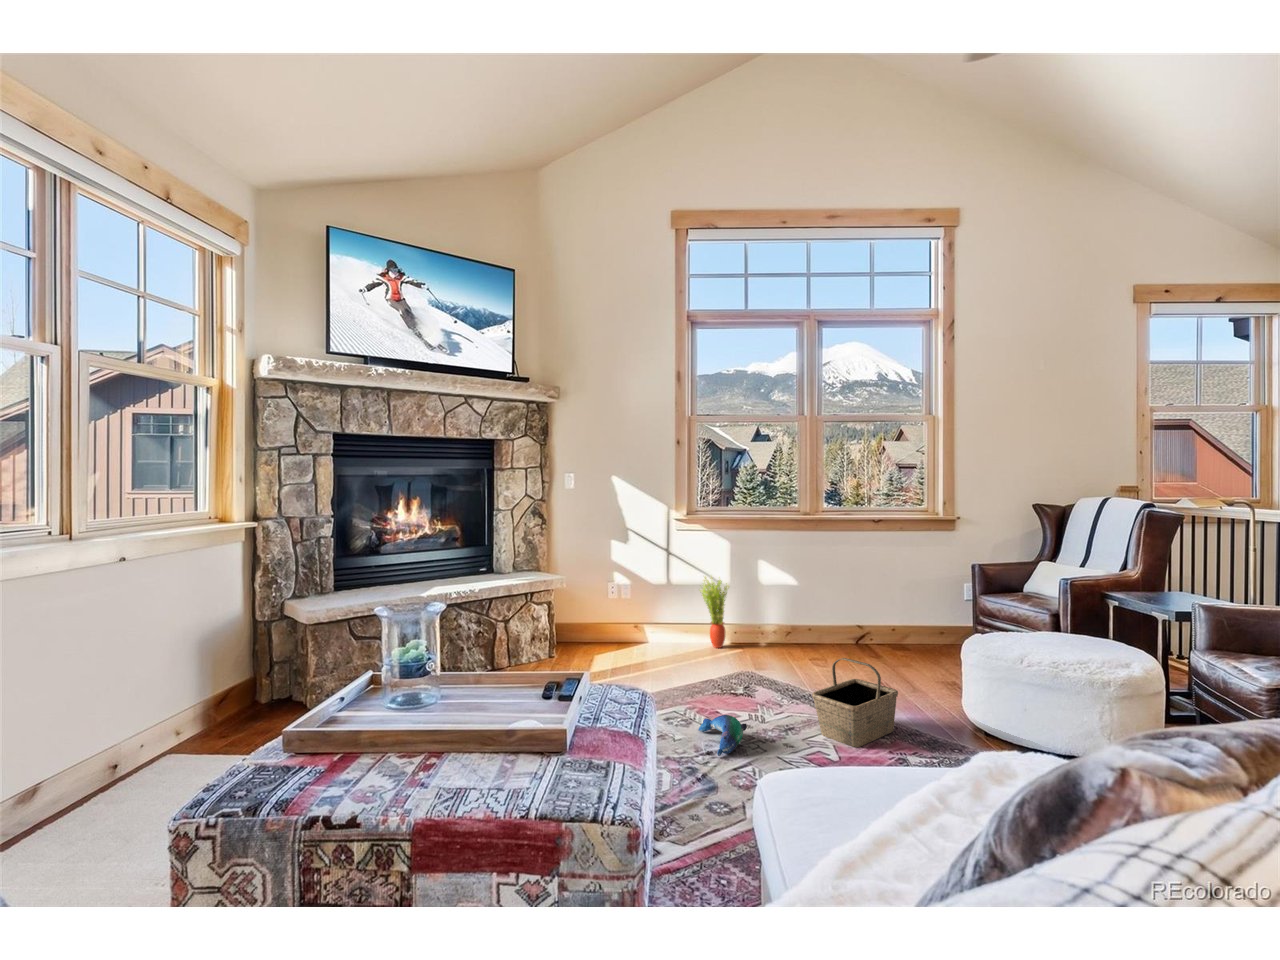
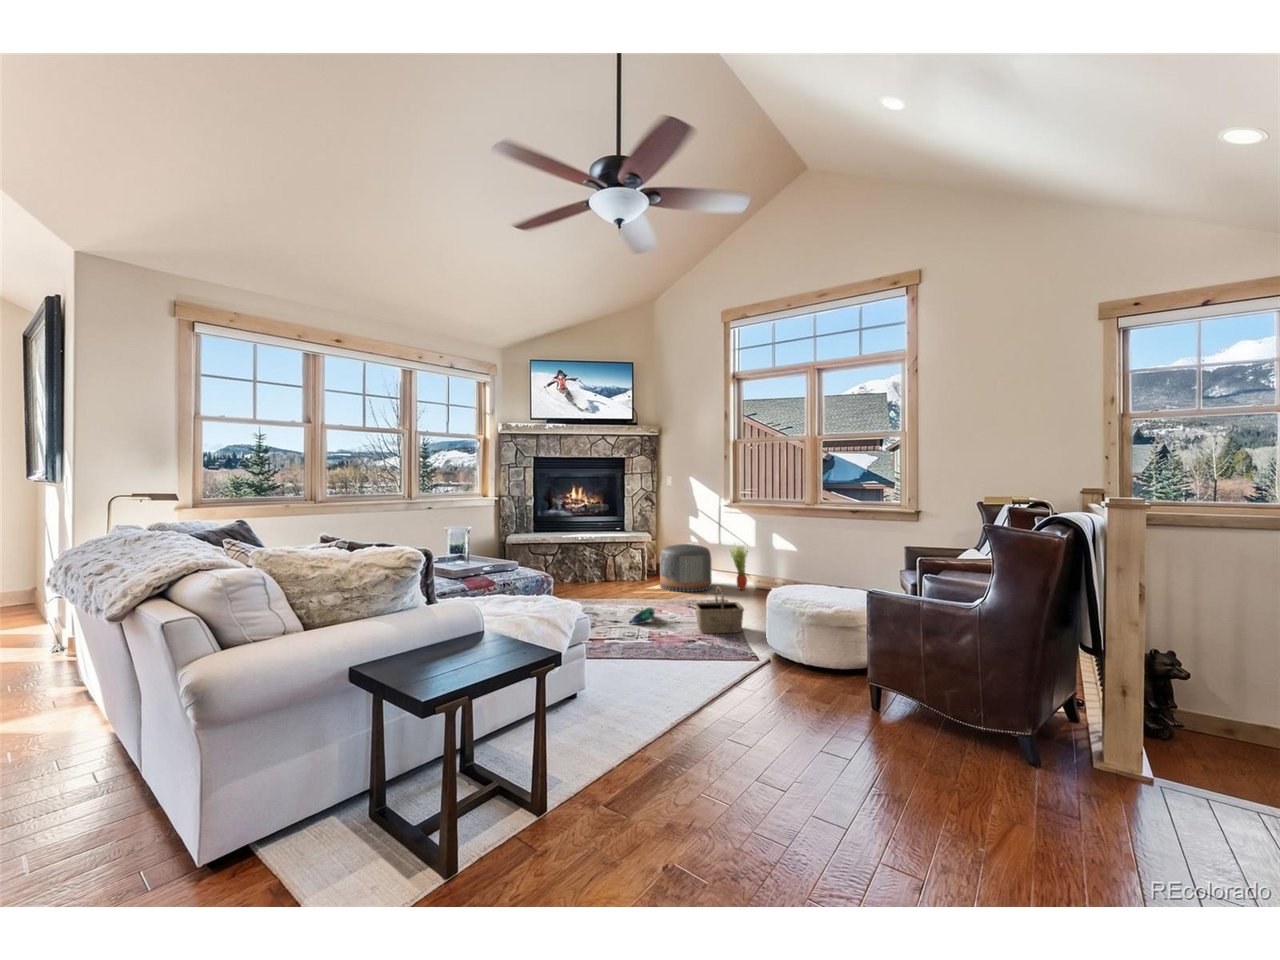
pouf: none [594,585,678,667] -> present [660,544,712,592]

